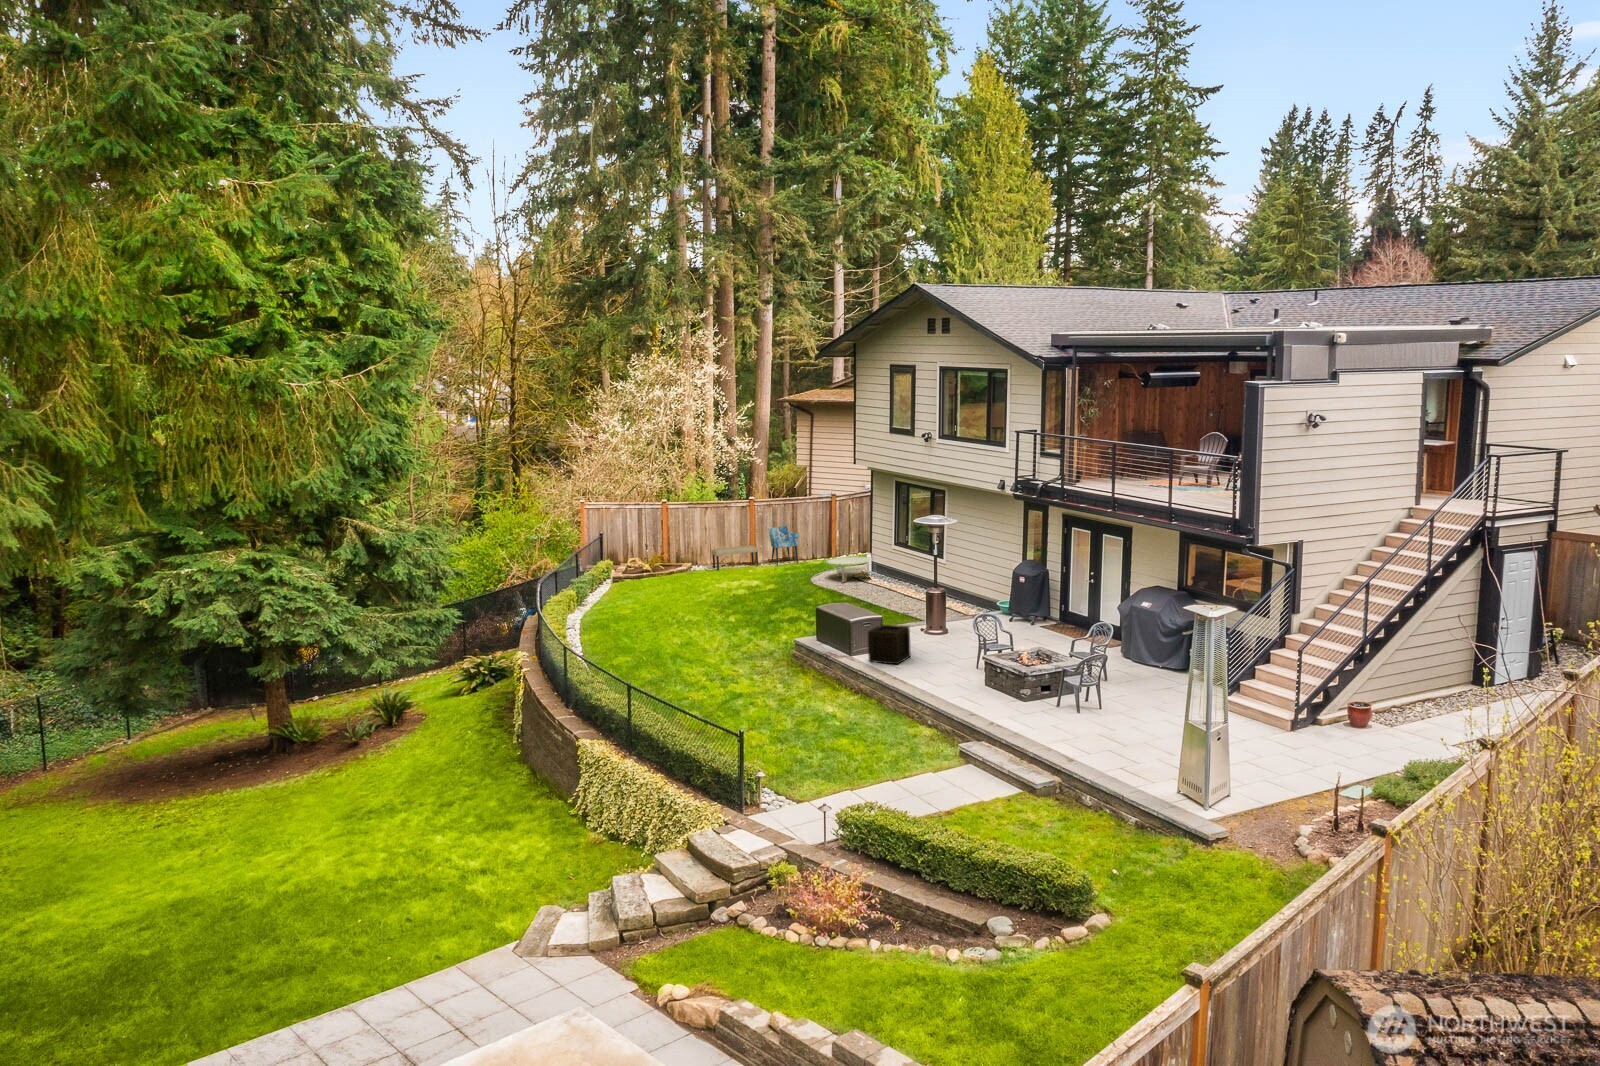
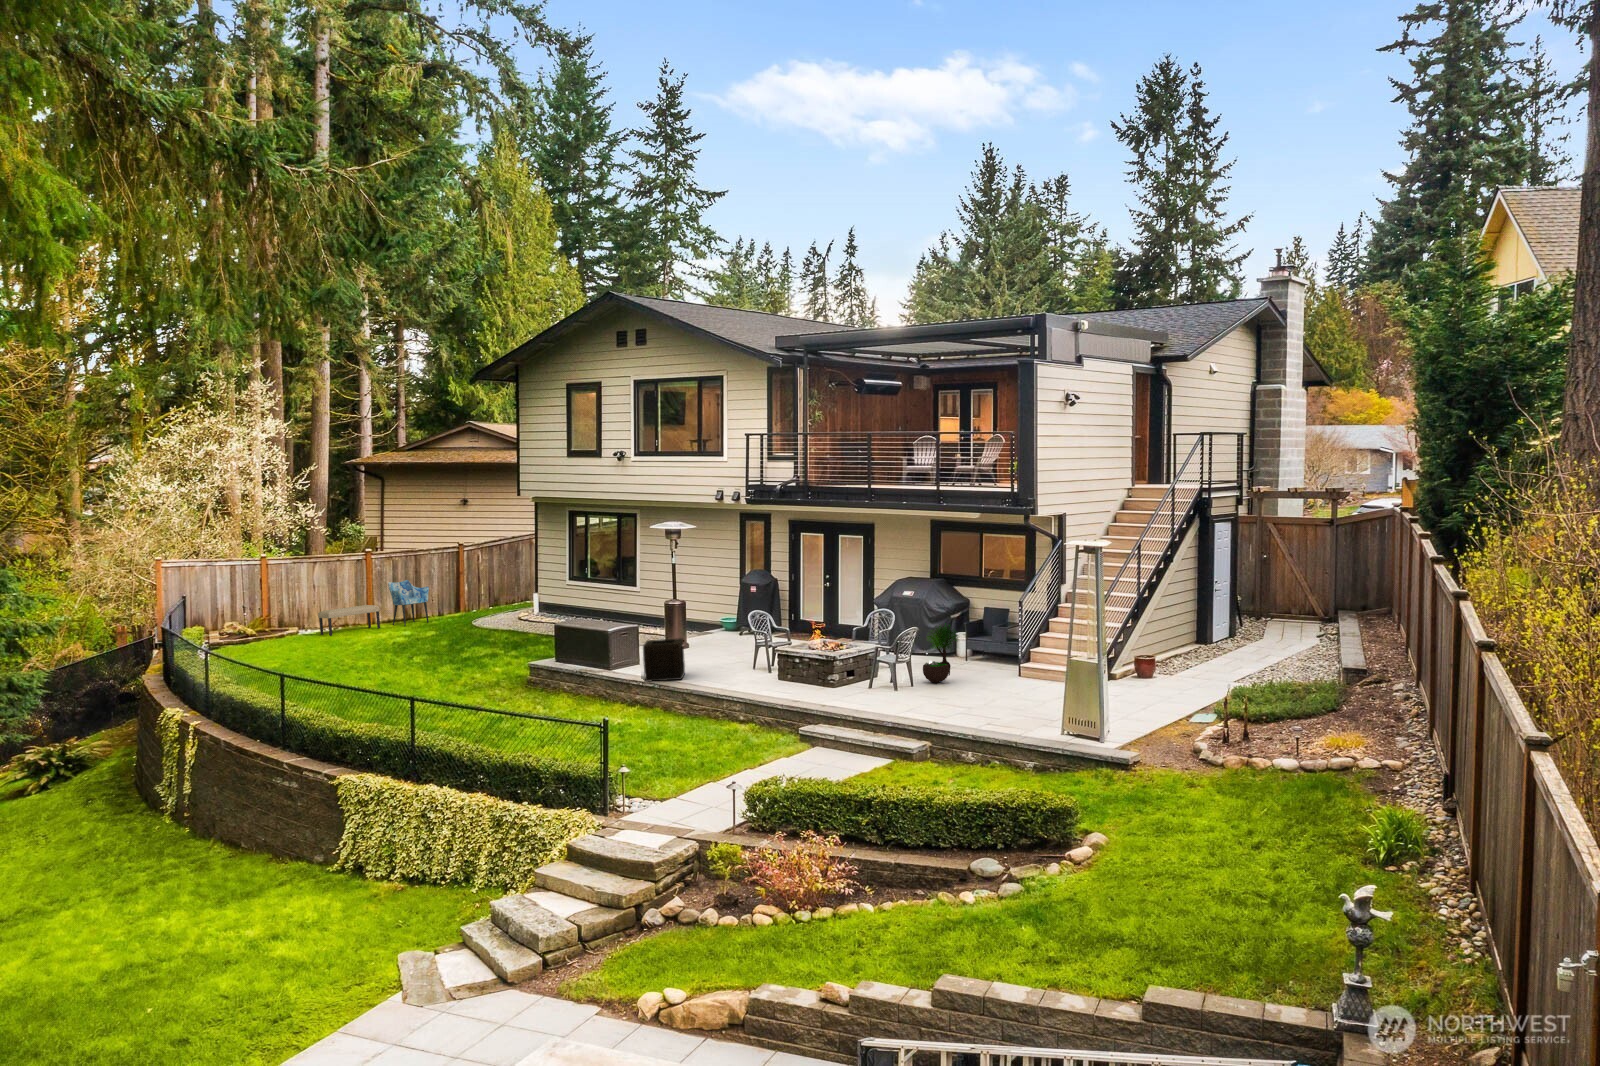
round table: present [827,556,872,582] -> none [484,603,540,631]
potted tree: none [1094,650,1128,707] -> present [923,623,958,683]

